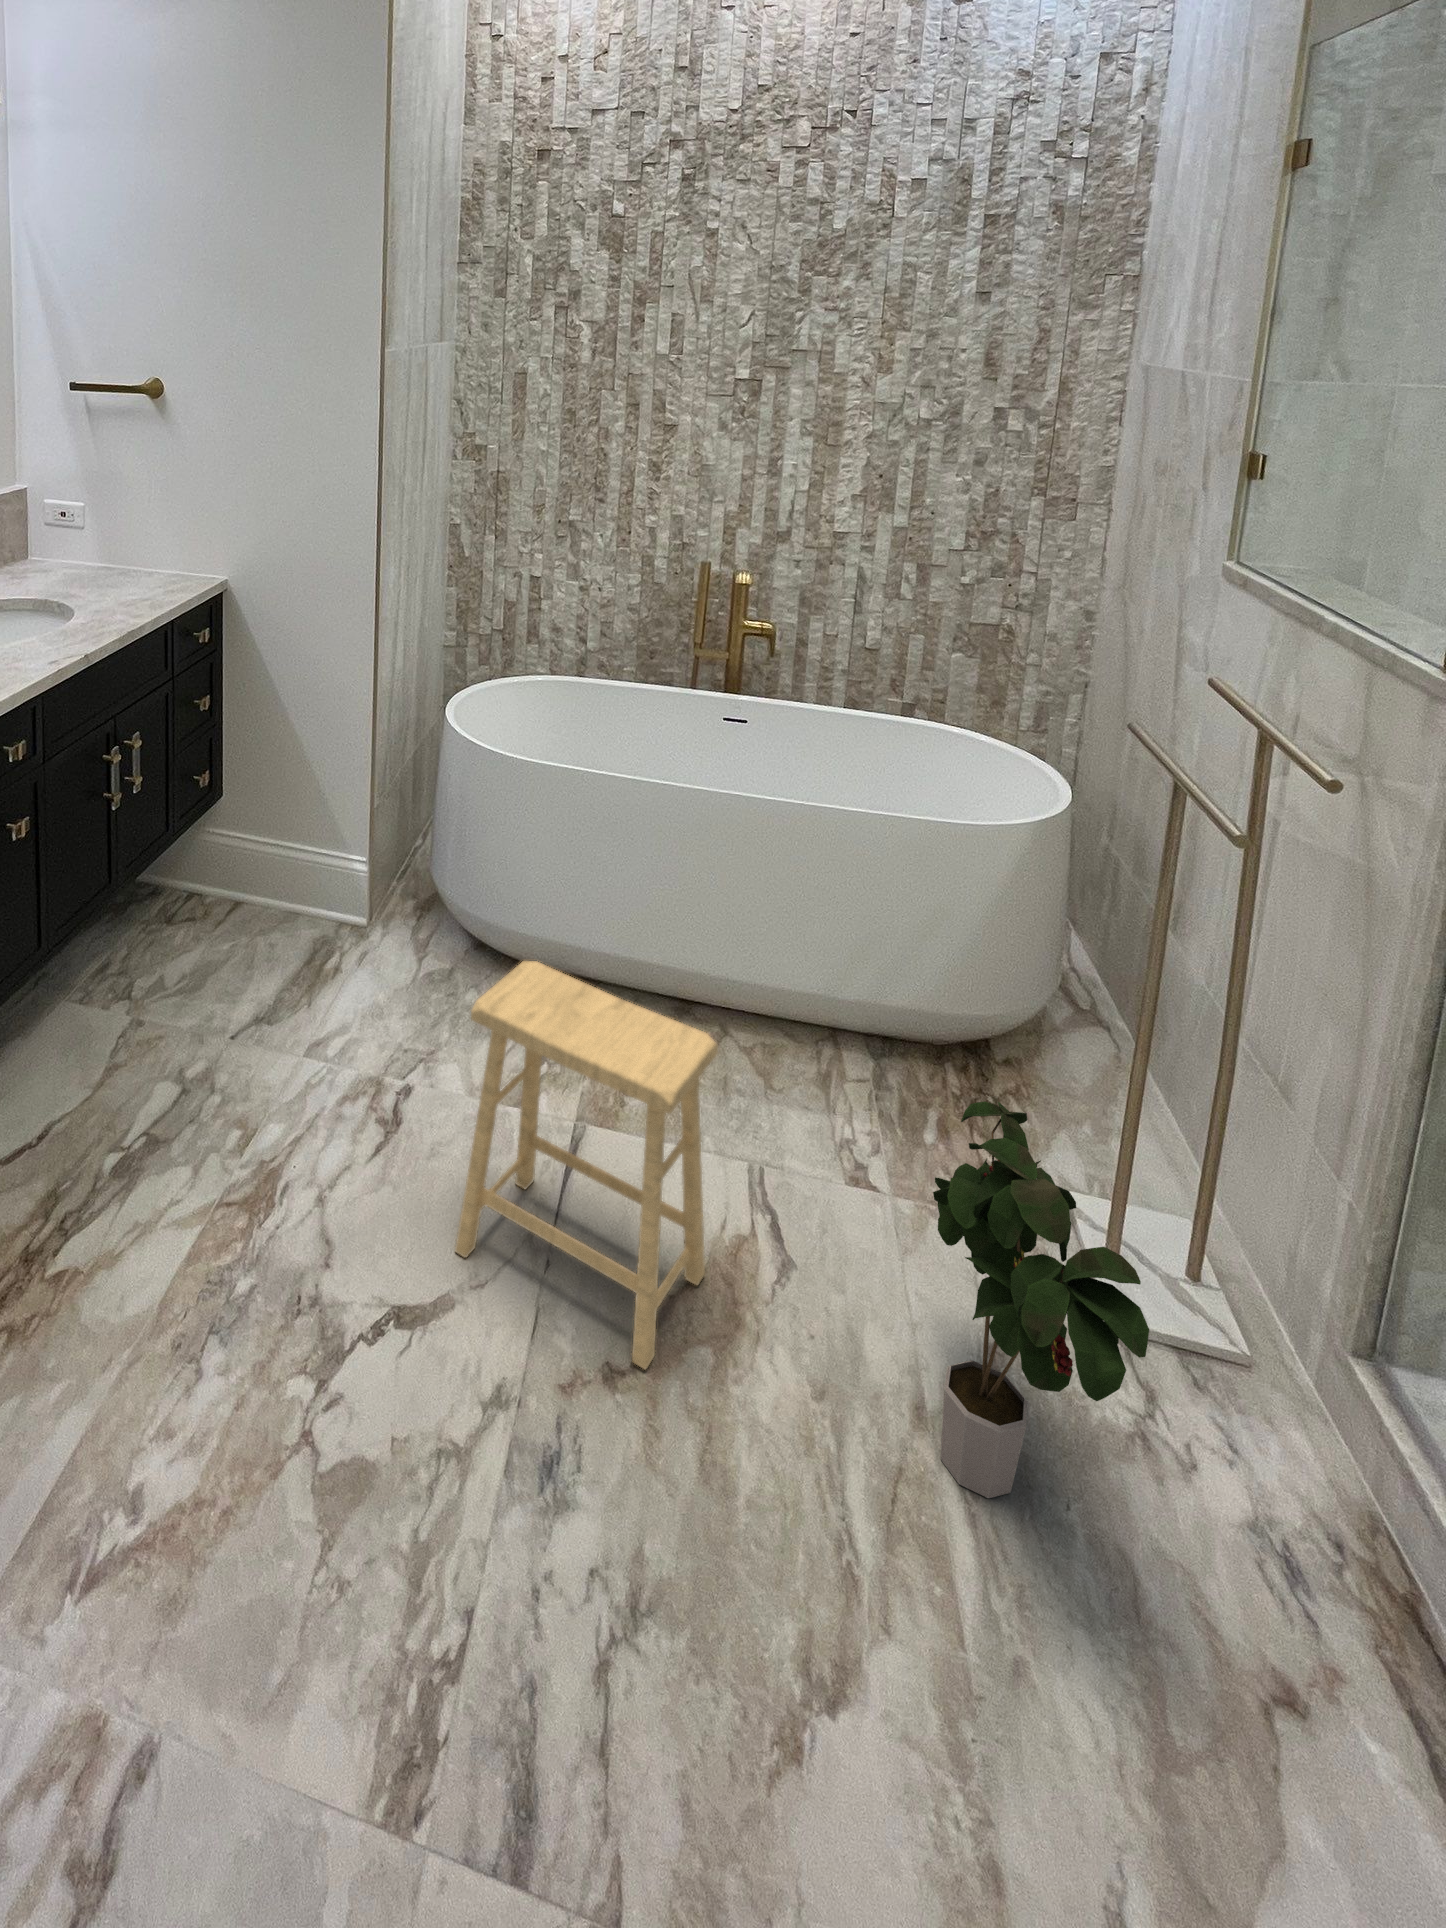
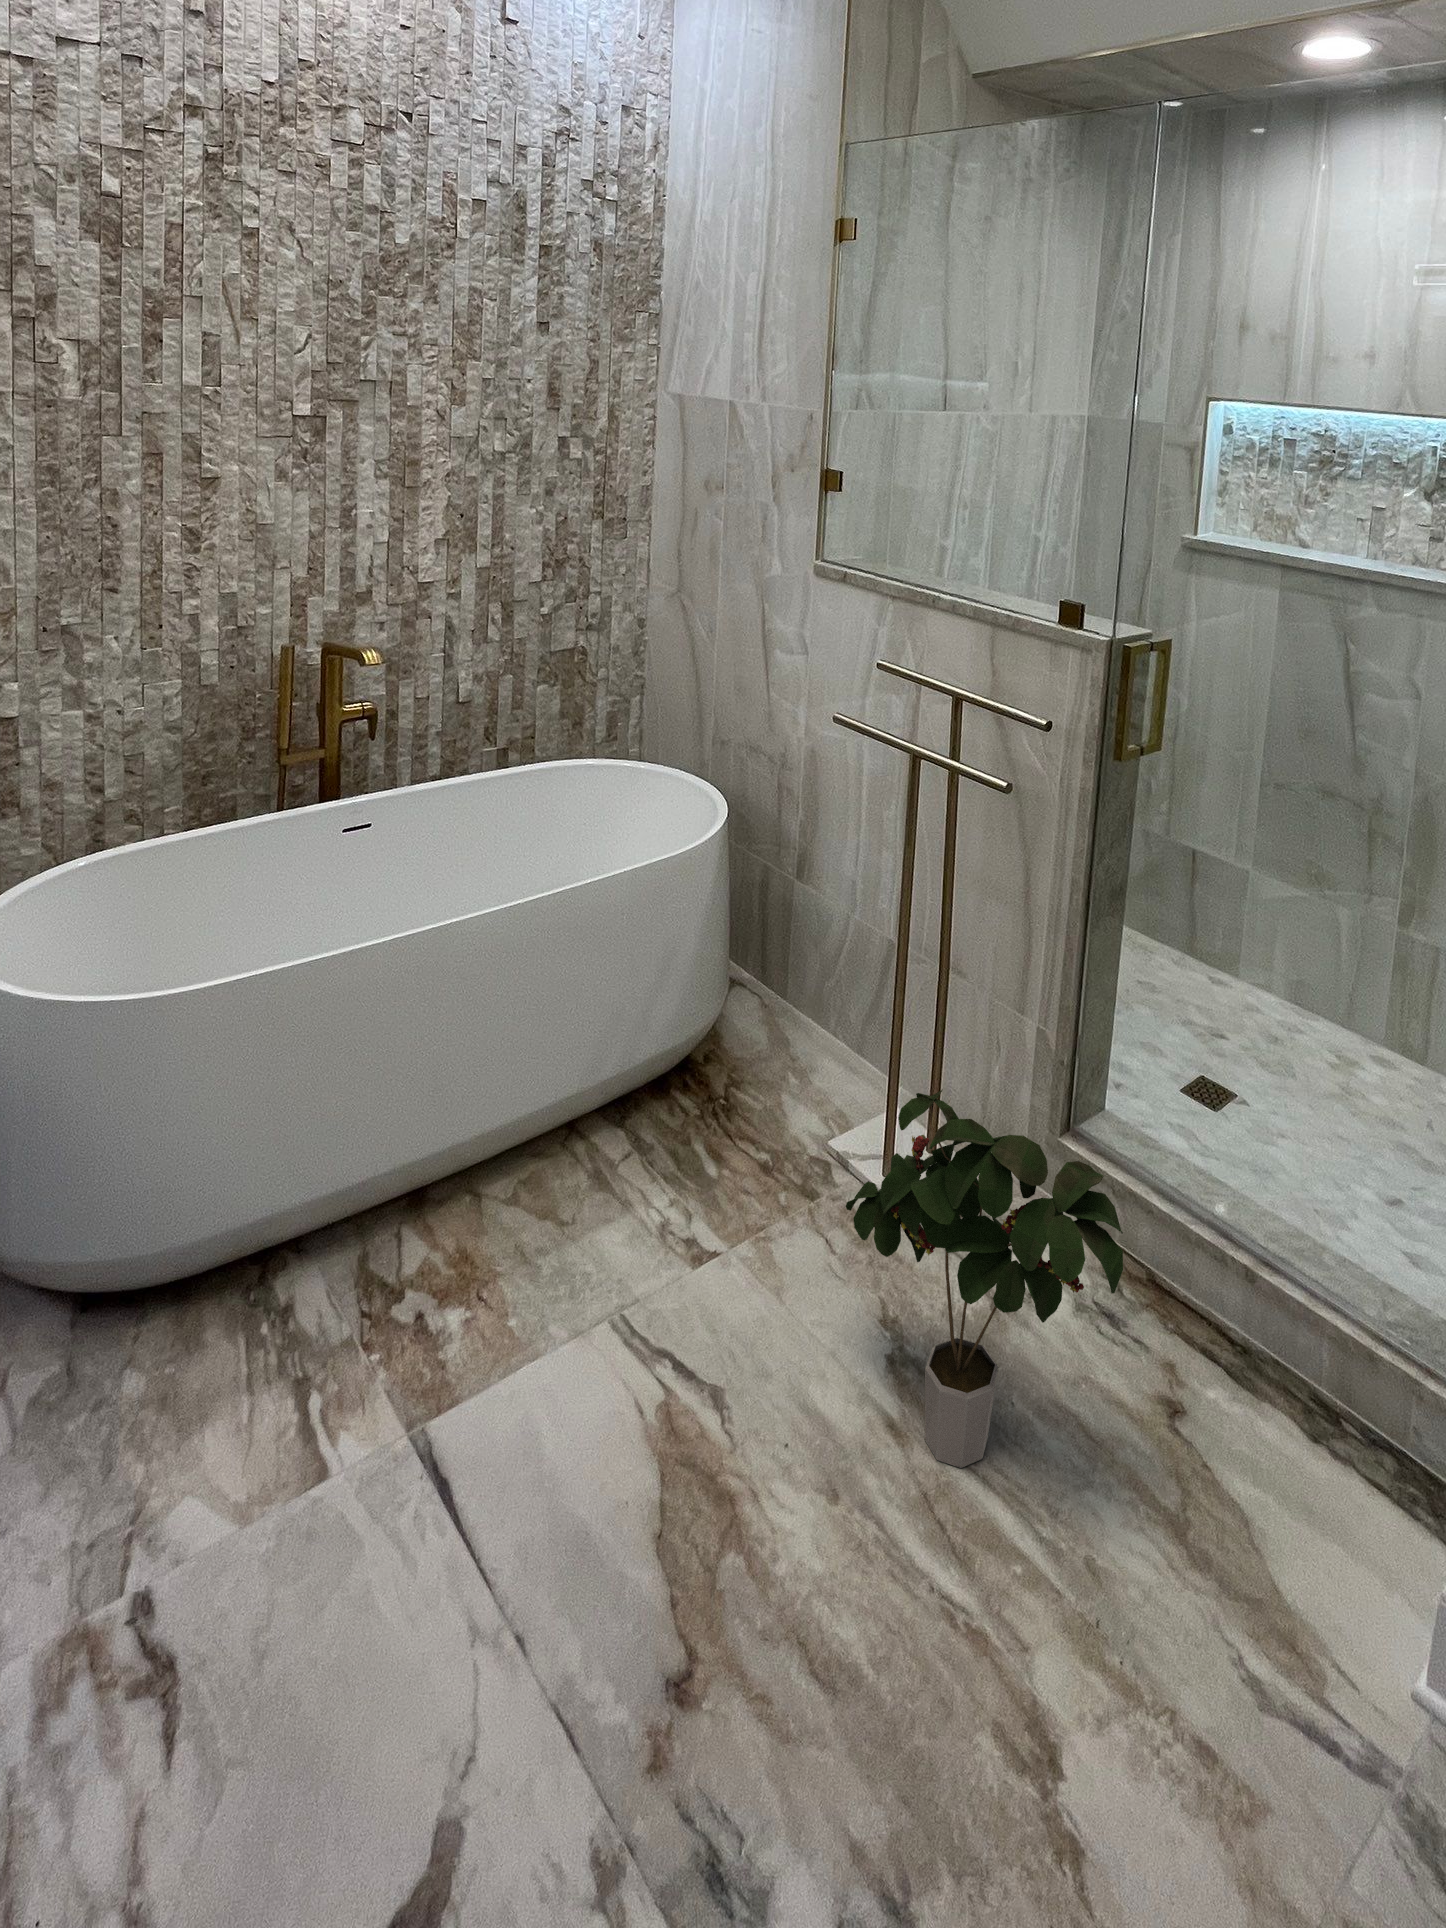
footstool: present [455,961,718,1369] -> none [392,1193,711,1735]

